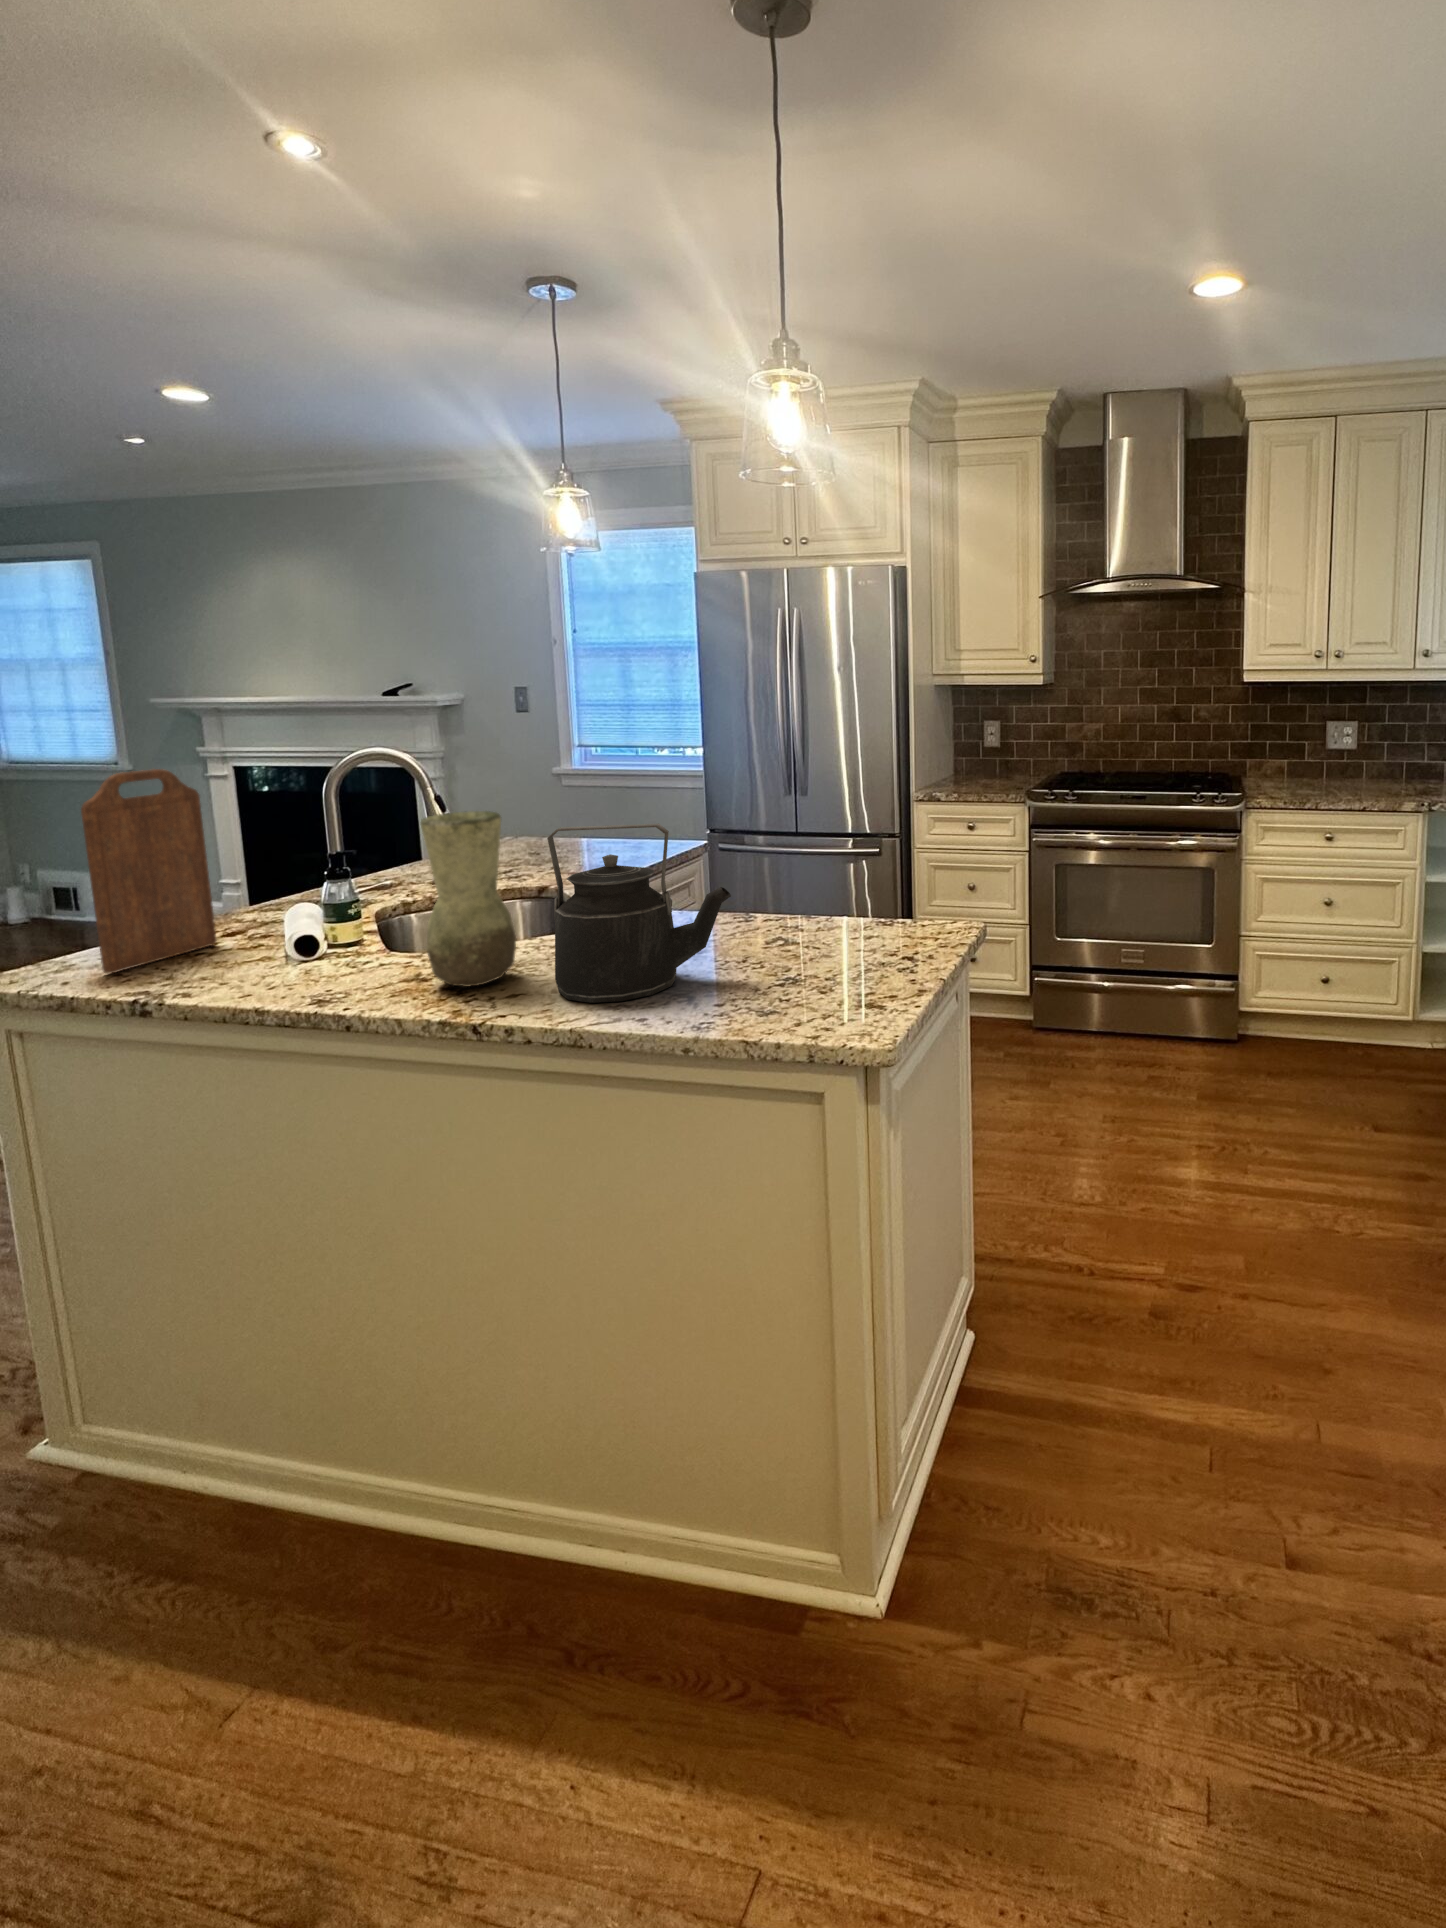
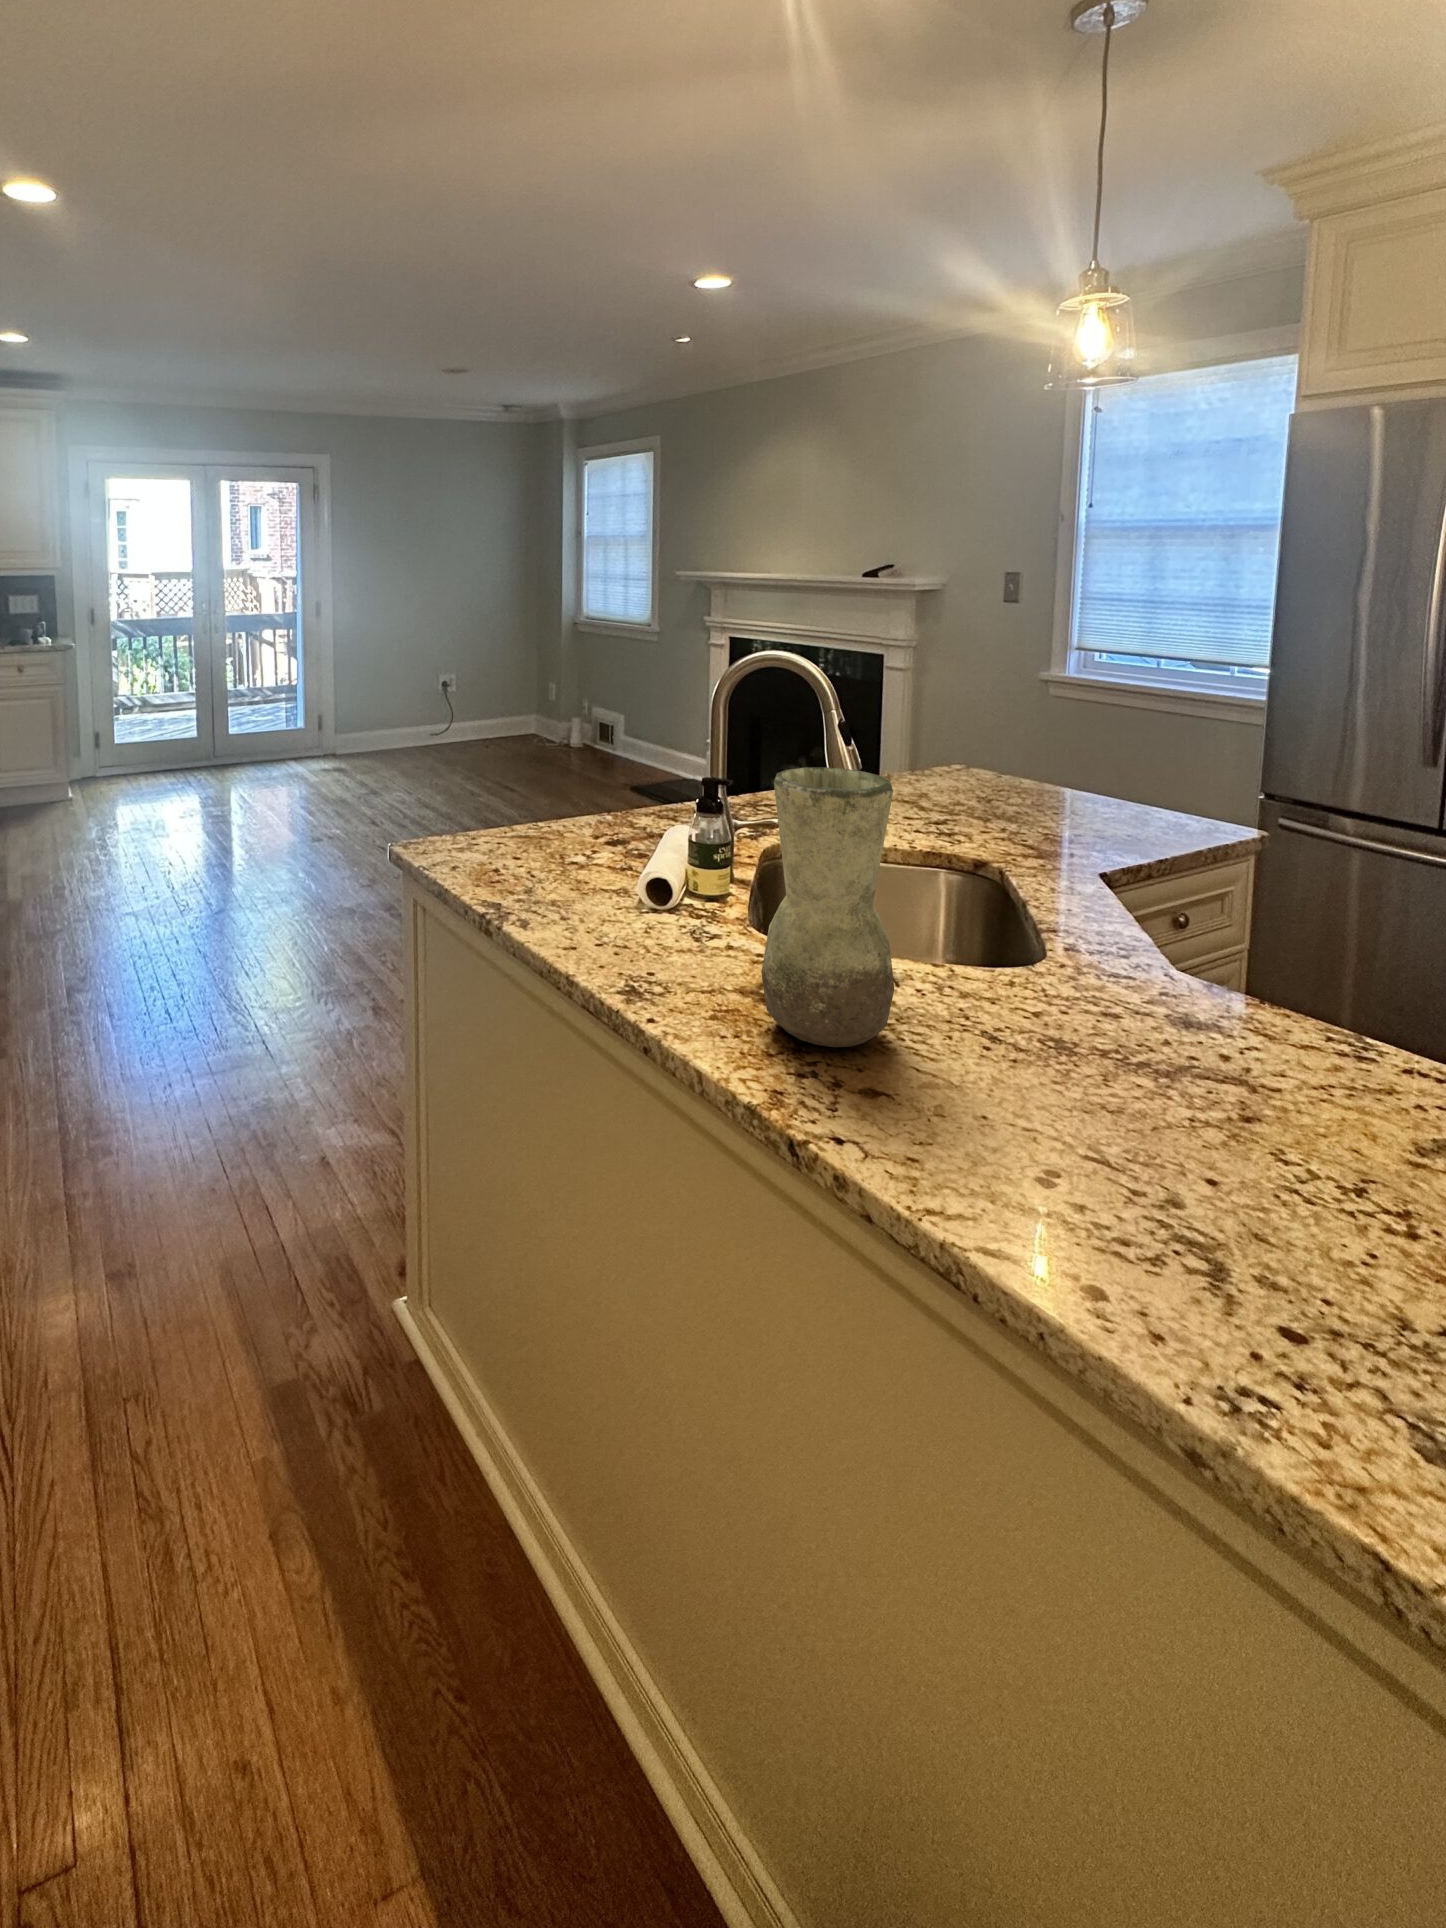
cutting board: present [81,769,217,974] -> none [484,654,595,867]
kettle: present [547,824,731,1003] -> none [940,834,1355,1219]

